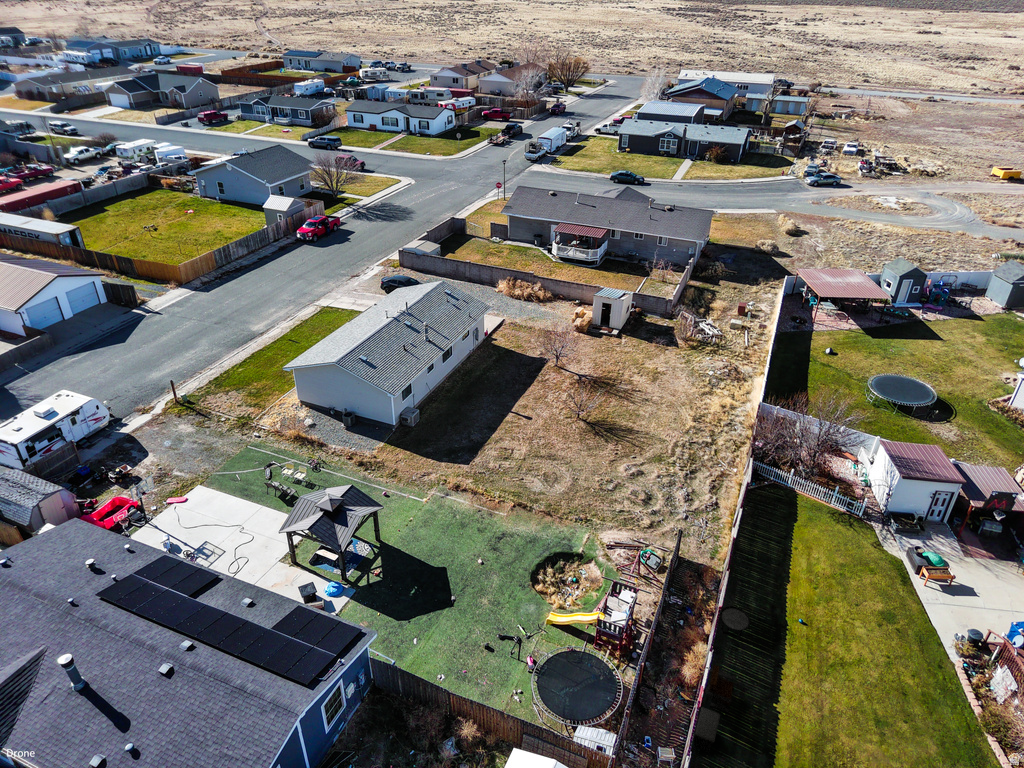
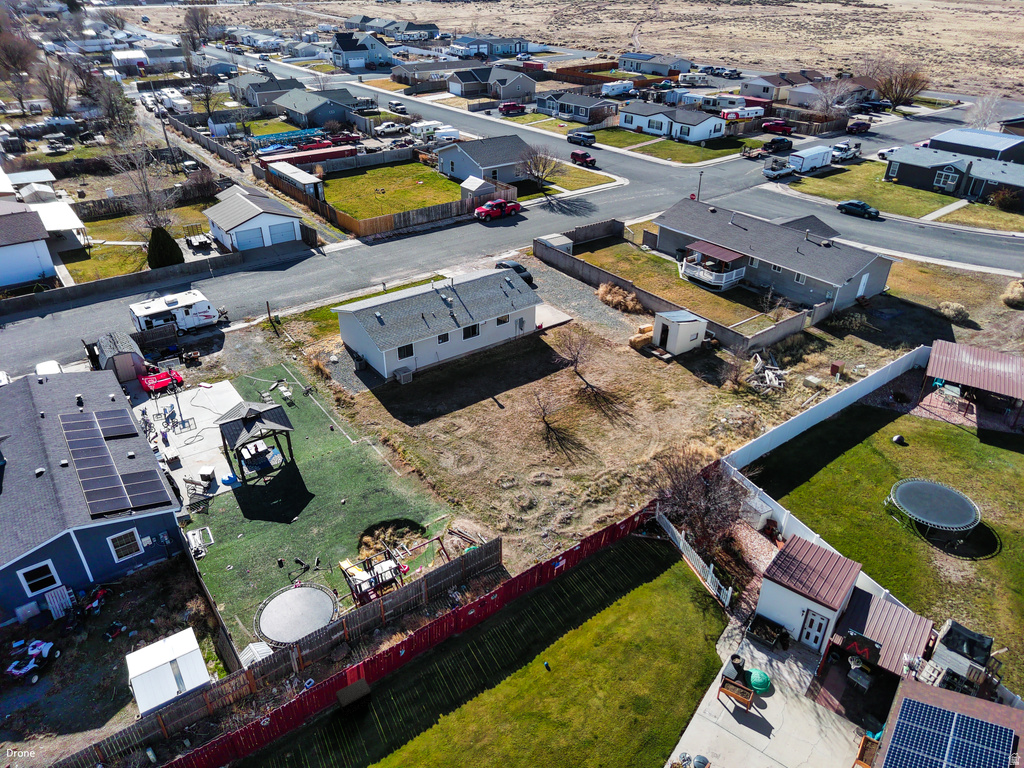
round table: present [720,606,751,640] -> none [461,617,491,652]
lounge chair: present [705,665,736,712] -> none [383,651,423,699]

